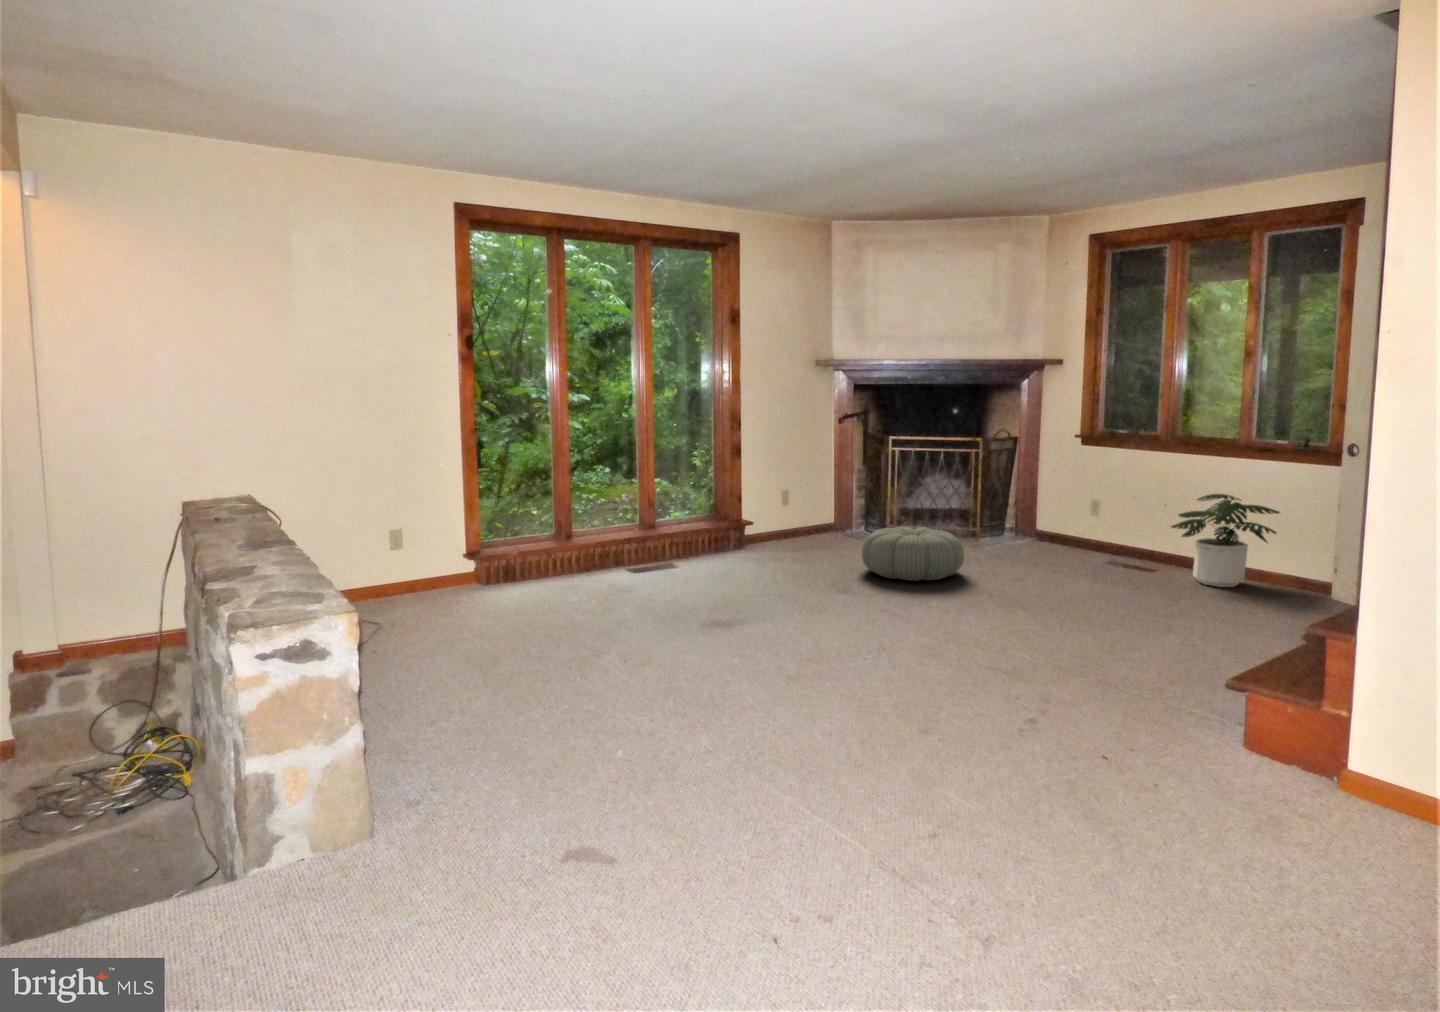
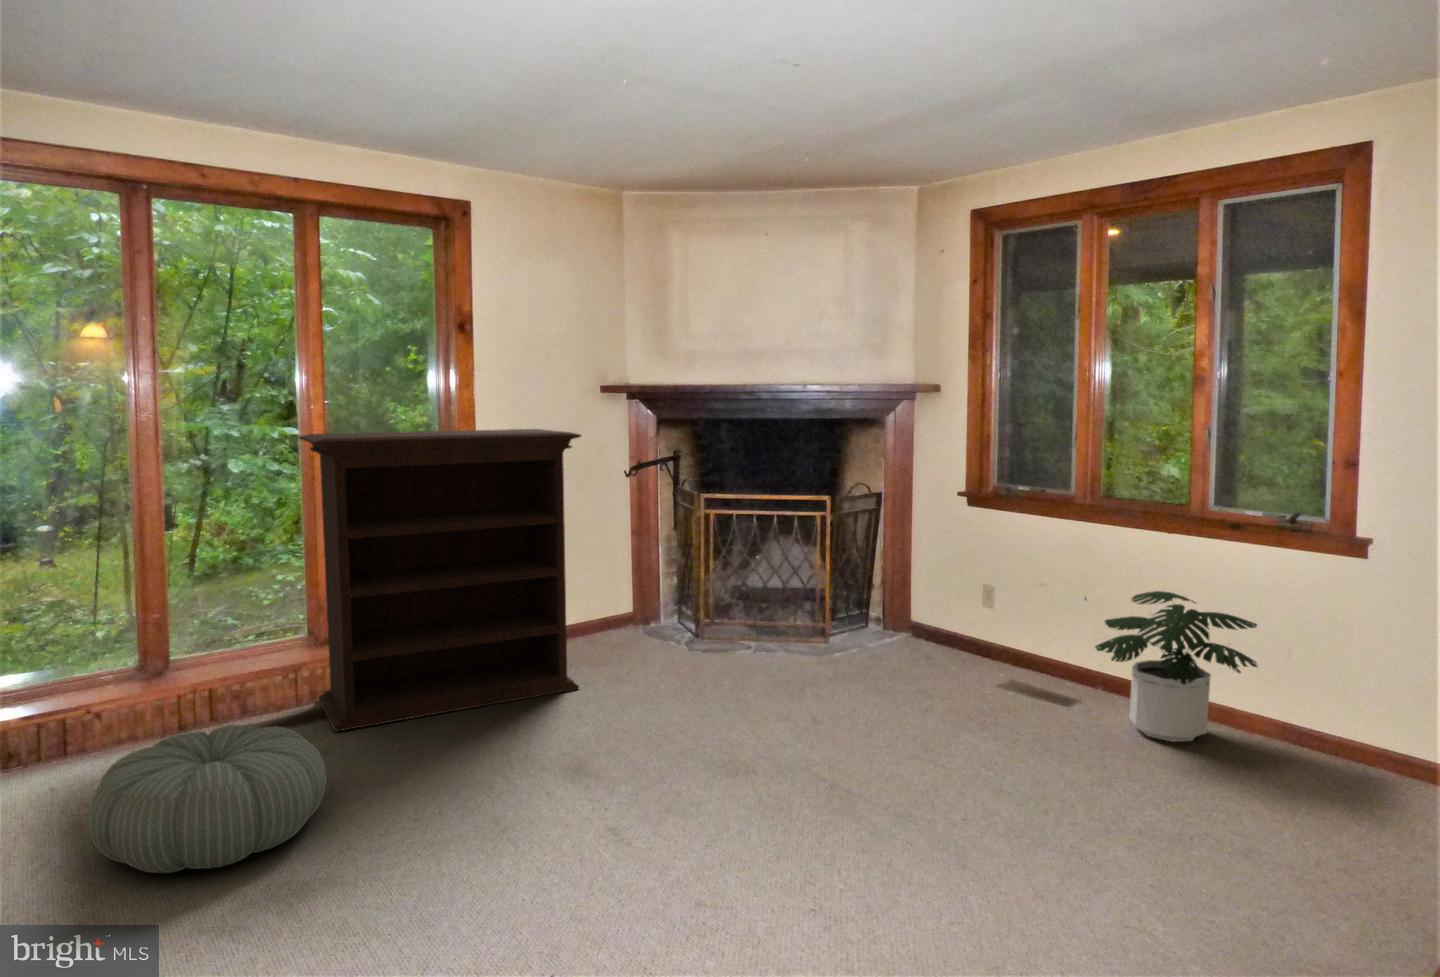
bookshelf: none [650,389,826,573] -> present [299,429,581,732]
pouf: present [862,527,964,581] -> present [89,725,326,873]

